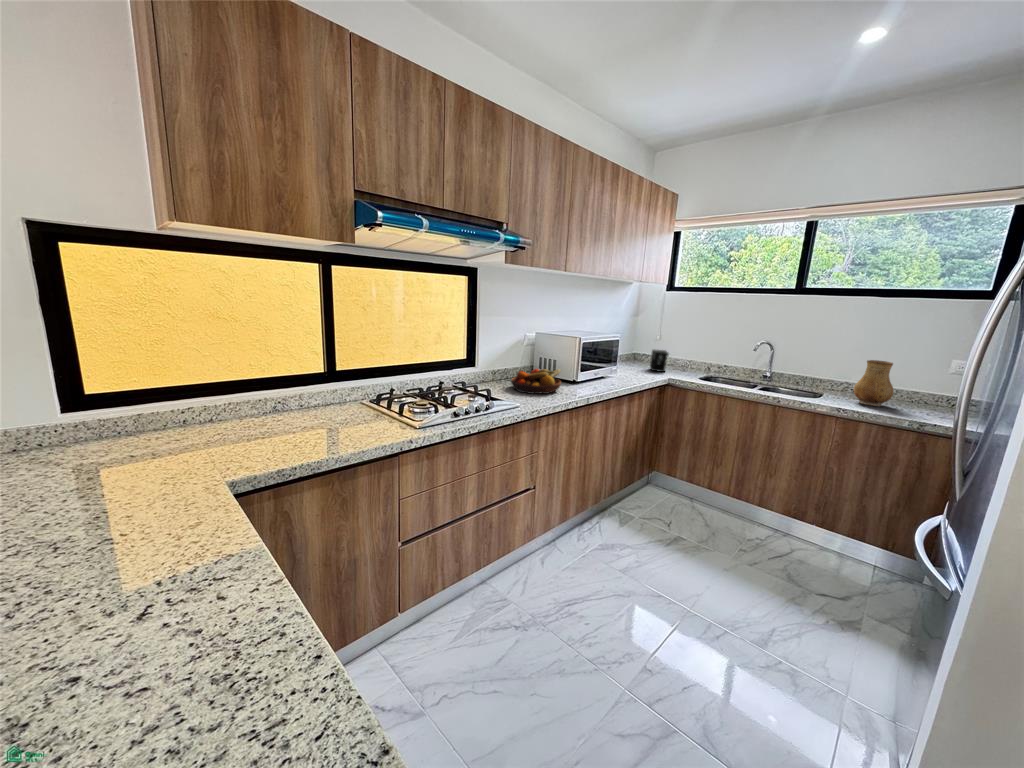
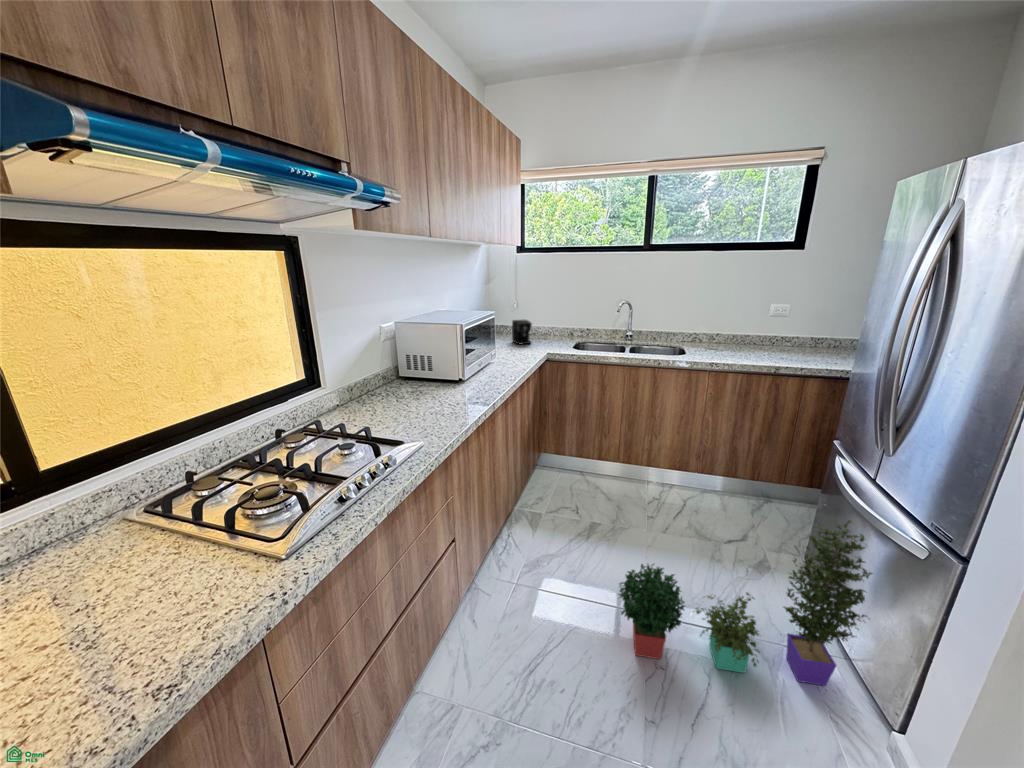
ceramic pitcher: present [854,360,894,406] -> none [709,311,741,354]
fruit bowl: present [511,369,561,394] -> none [381,369,451,414]
potted plant: none [653,550,908,723] -> present [619,520,872,686]

